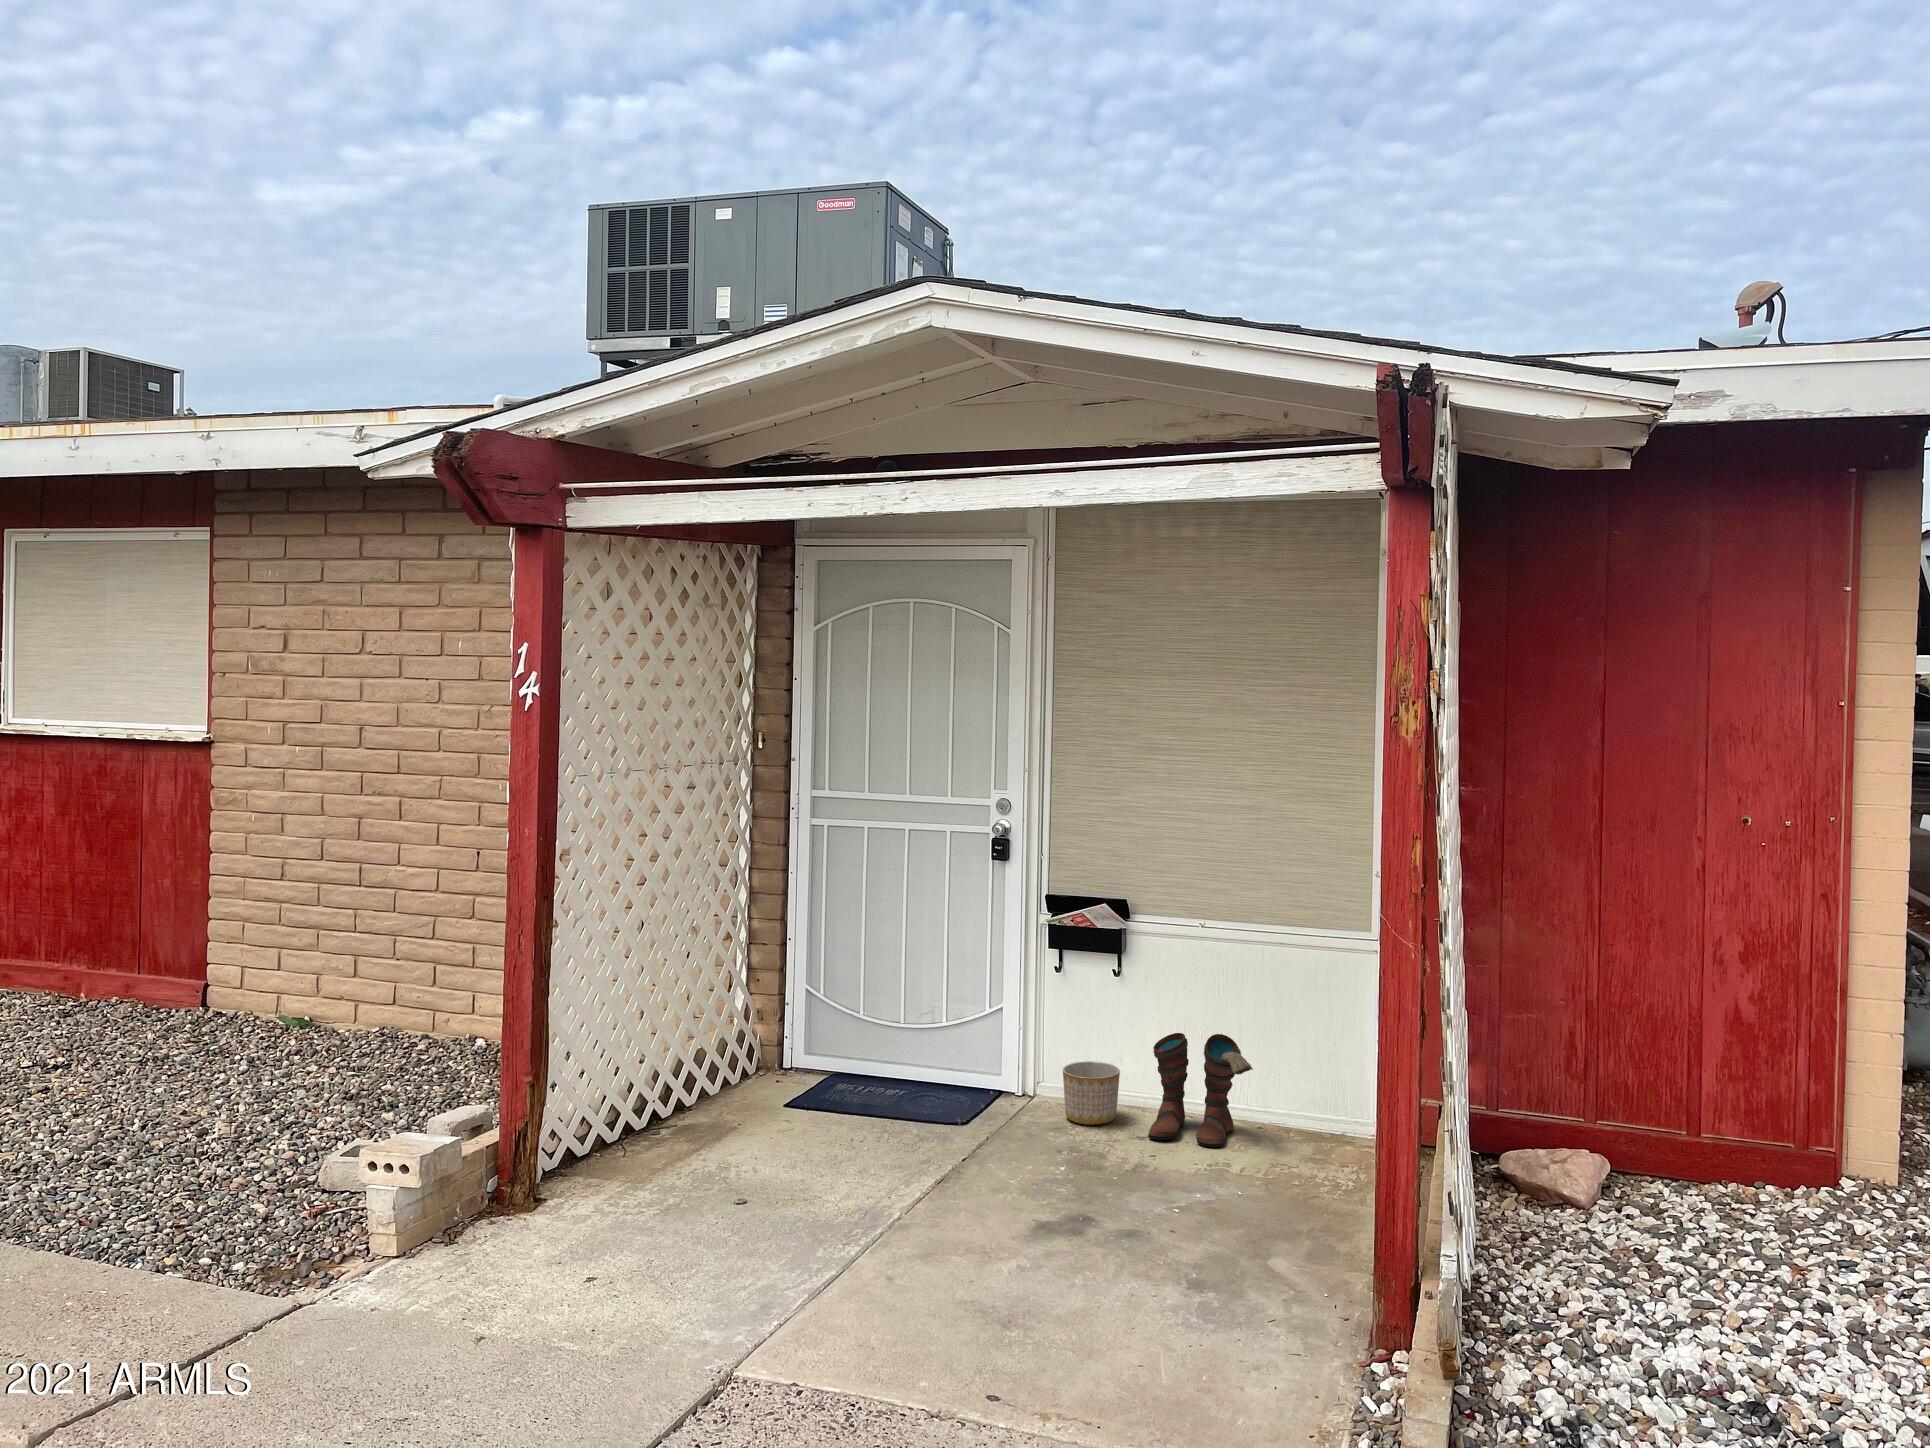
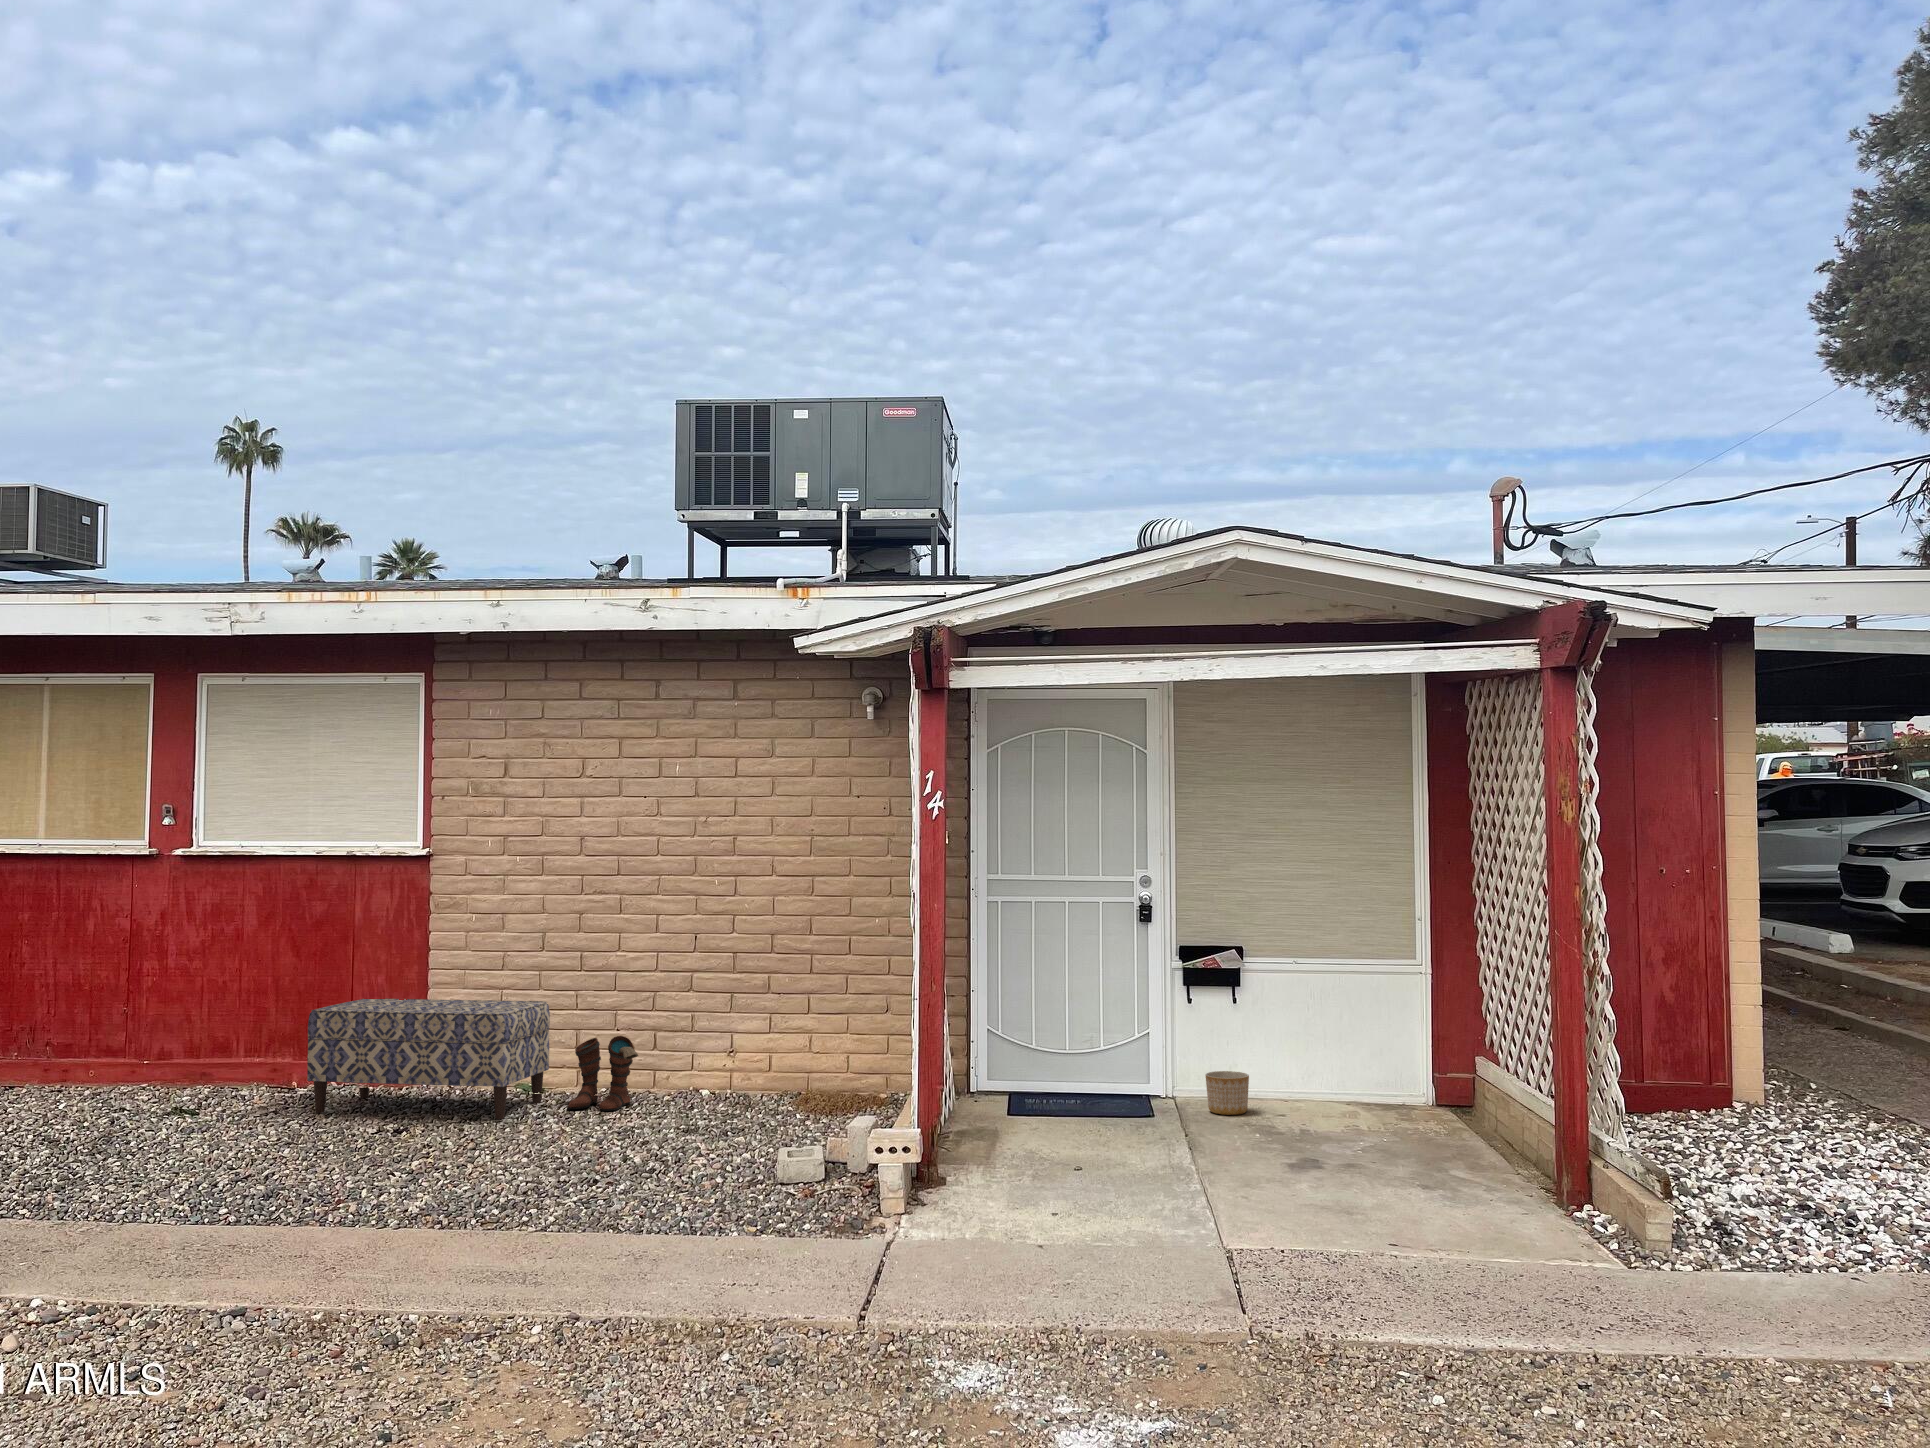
bench: none [34,906,321,1067] -> present [307,999,550,1119]
boots: present [1148,1033,1253,1147] -> present [567,1036,638,1111]

